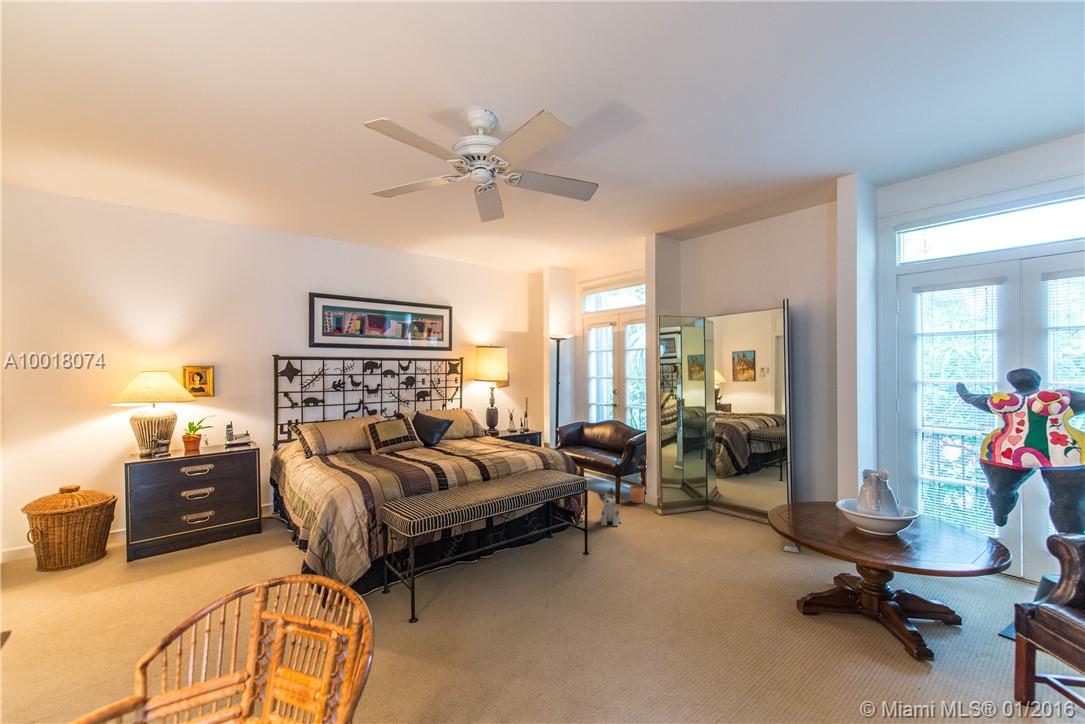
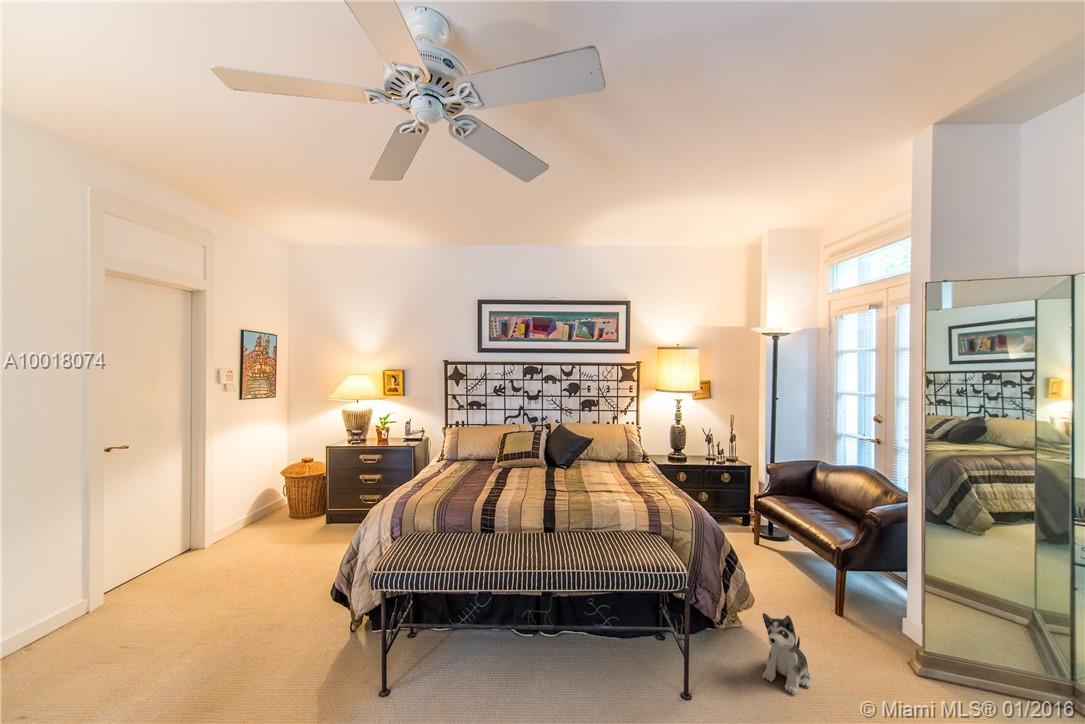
potted plant: present [629,455,647,503] -> none [858,558,911,648]

